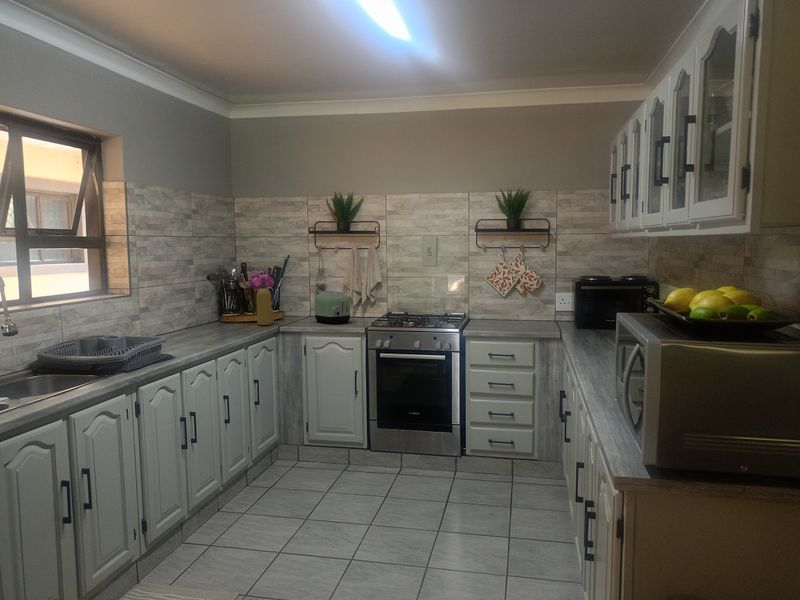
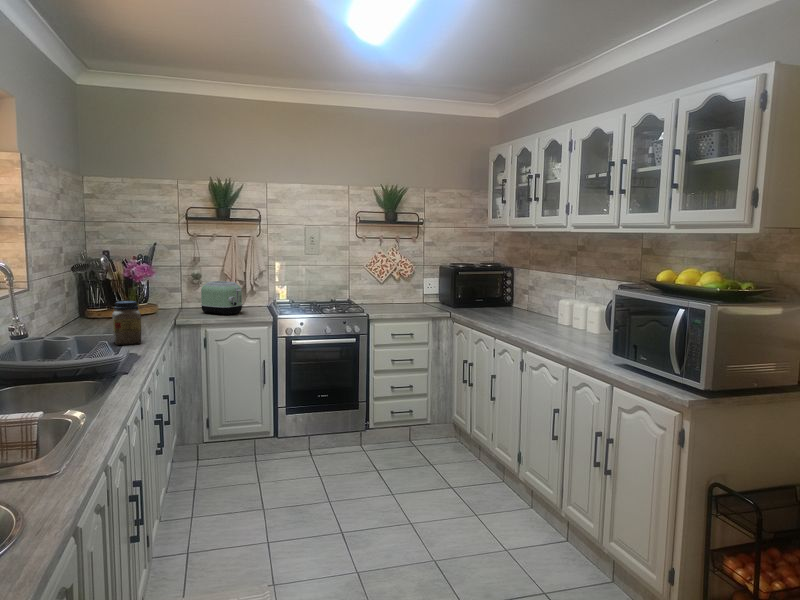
bottle: present [257,281,274,325] -> none [145,272,163,320]
jar: none [187,305,213,344] -> present [112,301,141,345]

